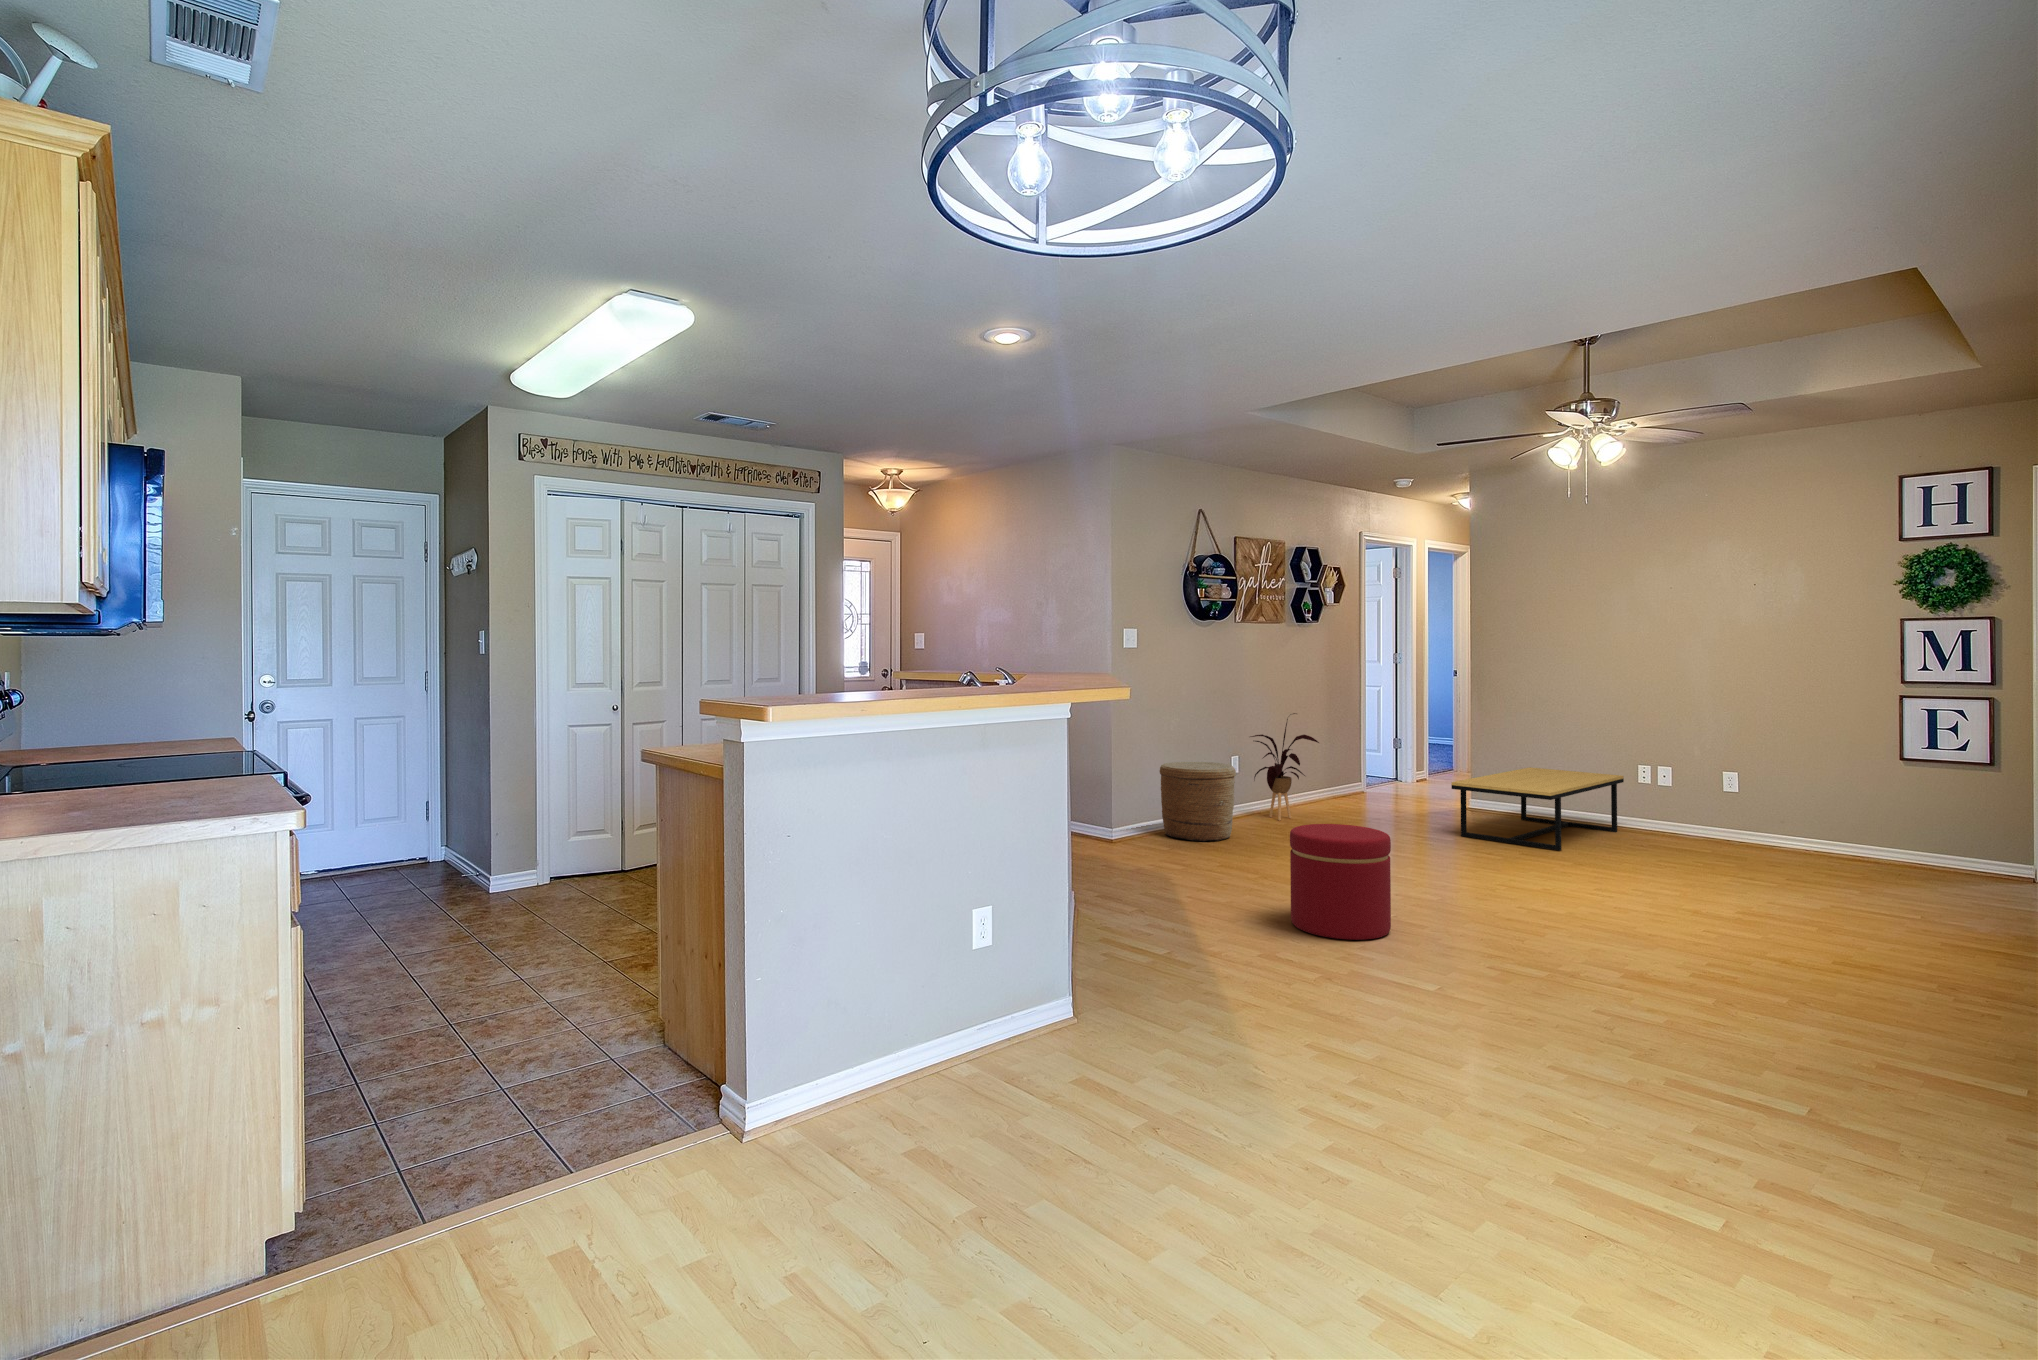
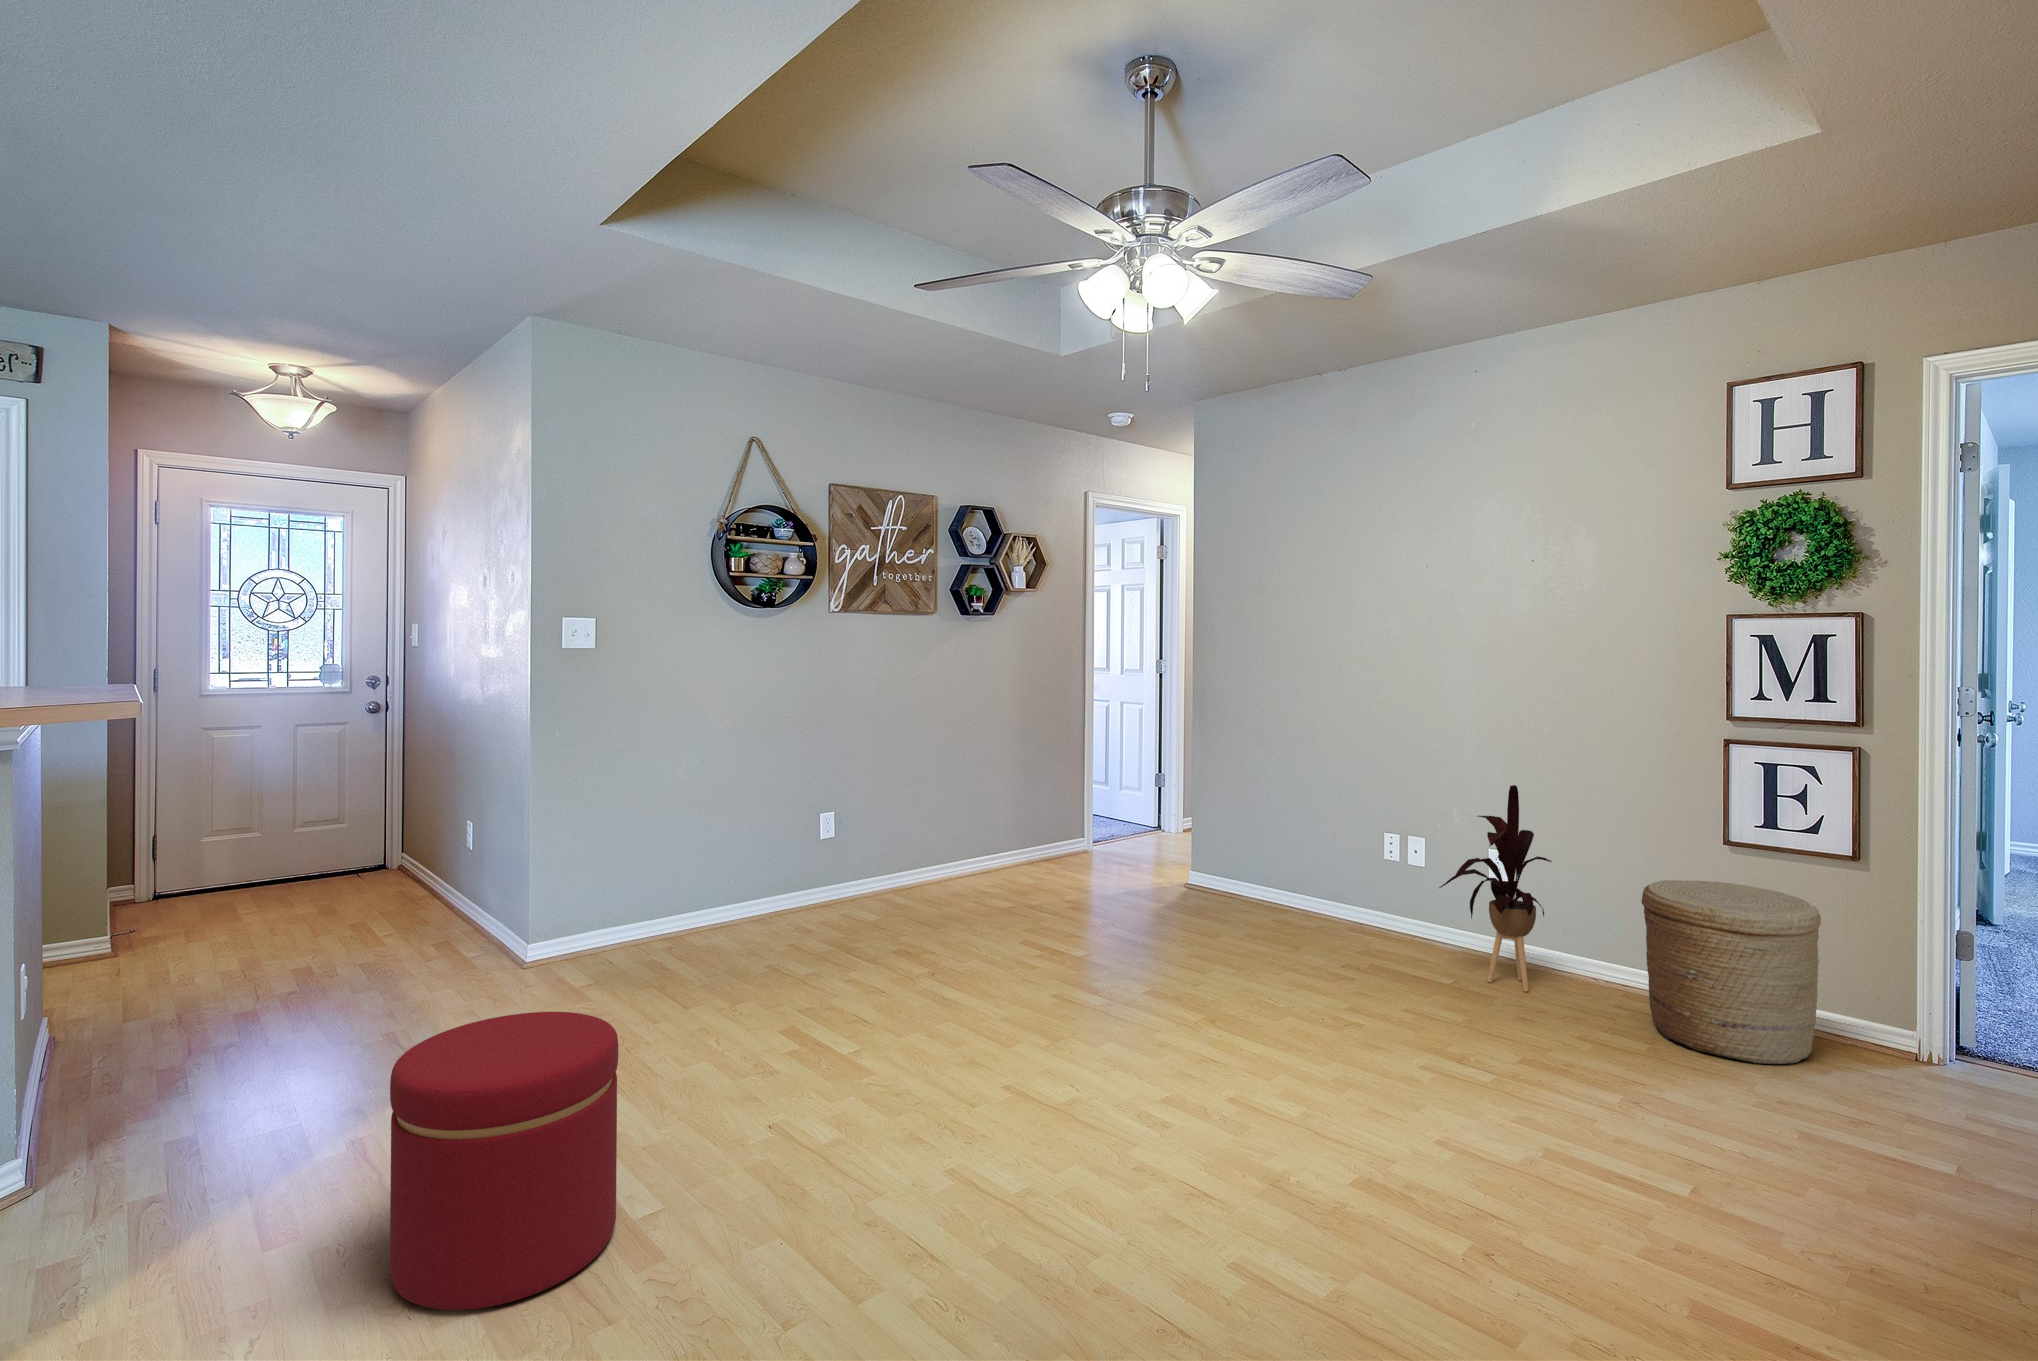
house plant: present [1250,713,1319,820] -> present [1439,785,1552,991]
woven basket: present [1160,762,1236,841] -> present [1641,880,1821,1064]
coffee table: present [1451,767,1624,850] -> none [1084,829,1365,982]

